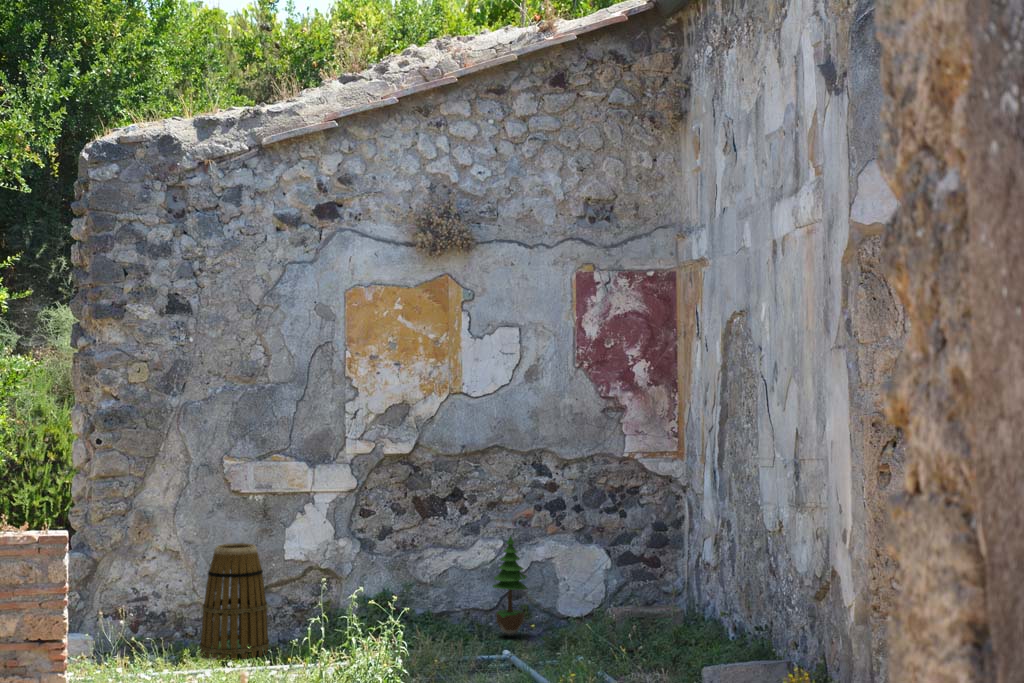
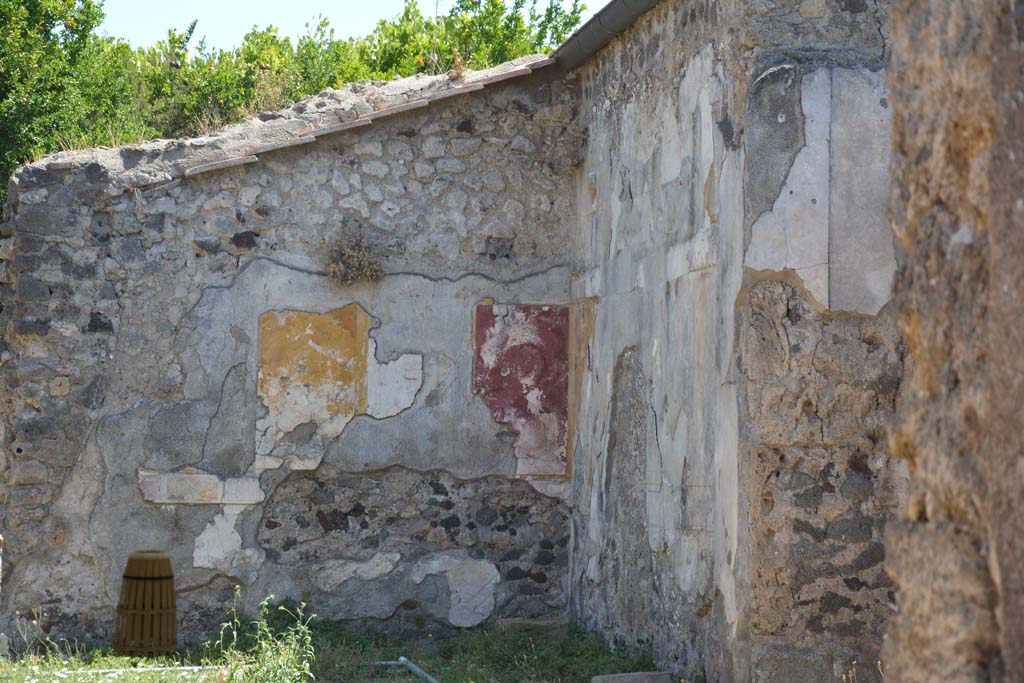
potted tree: present [493,536,528,636] -> none [389,548,423,644]

